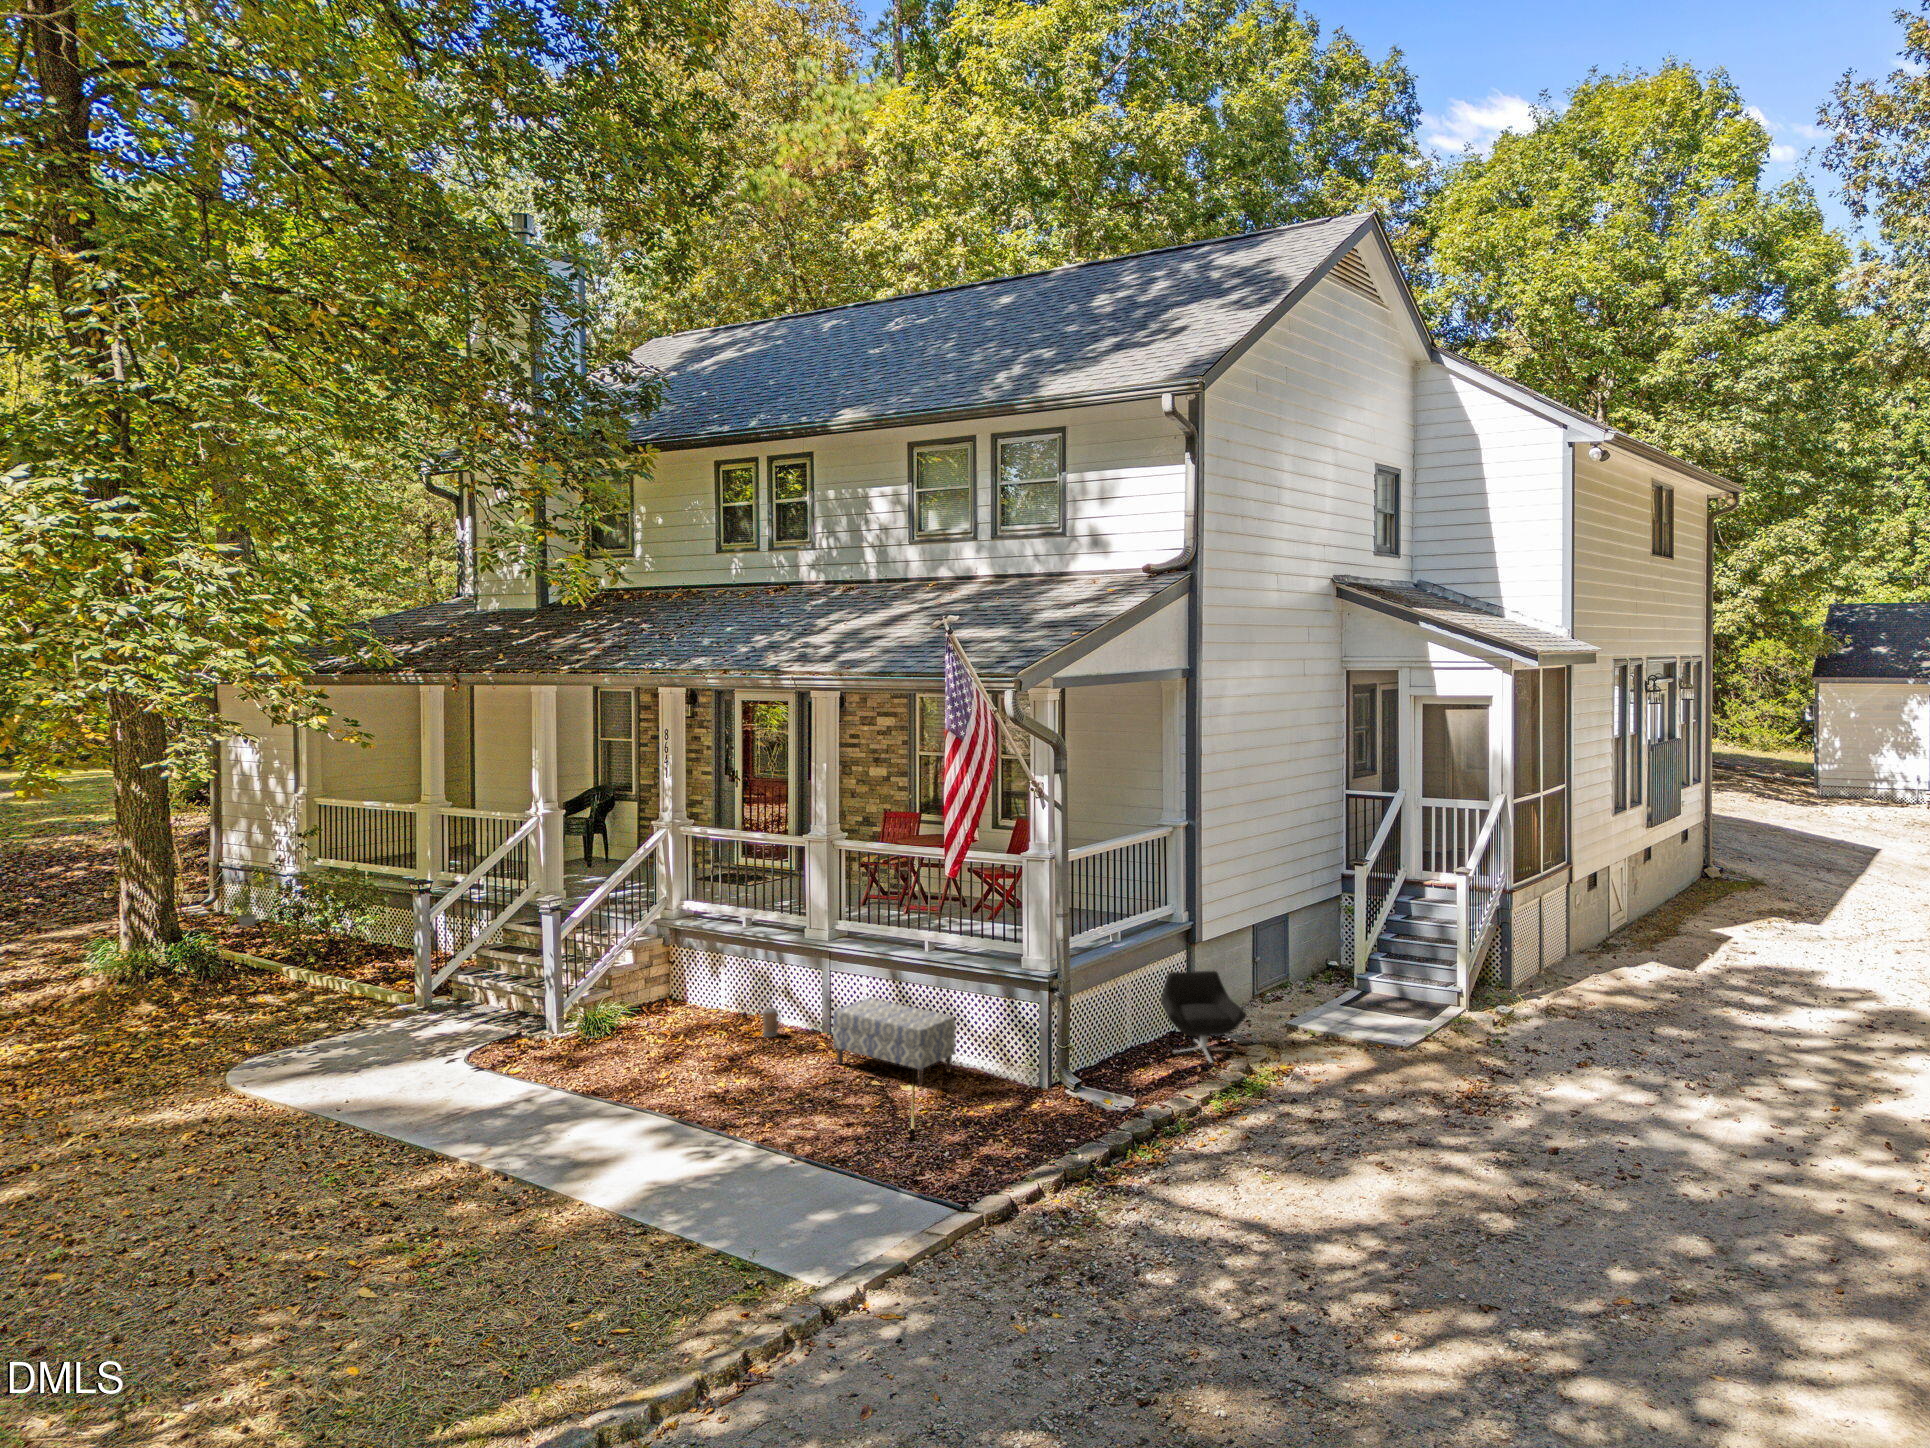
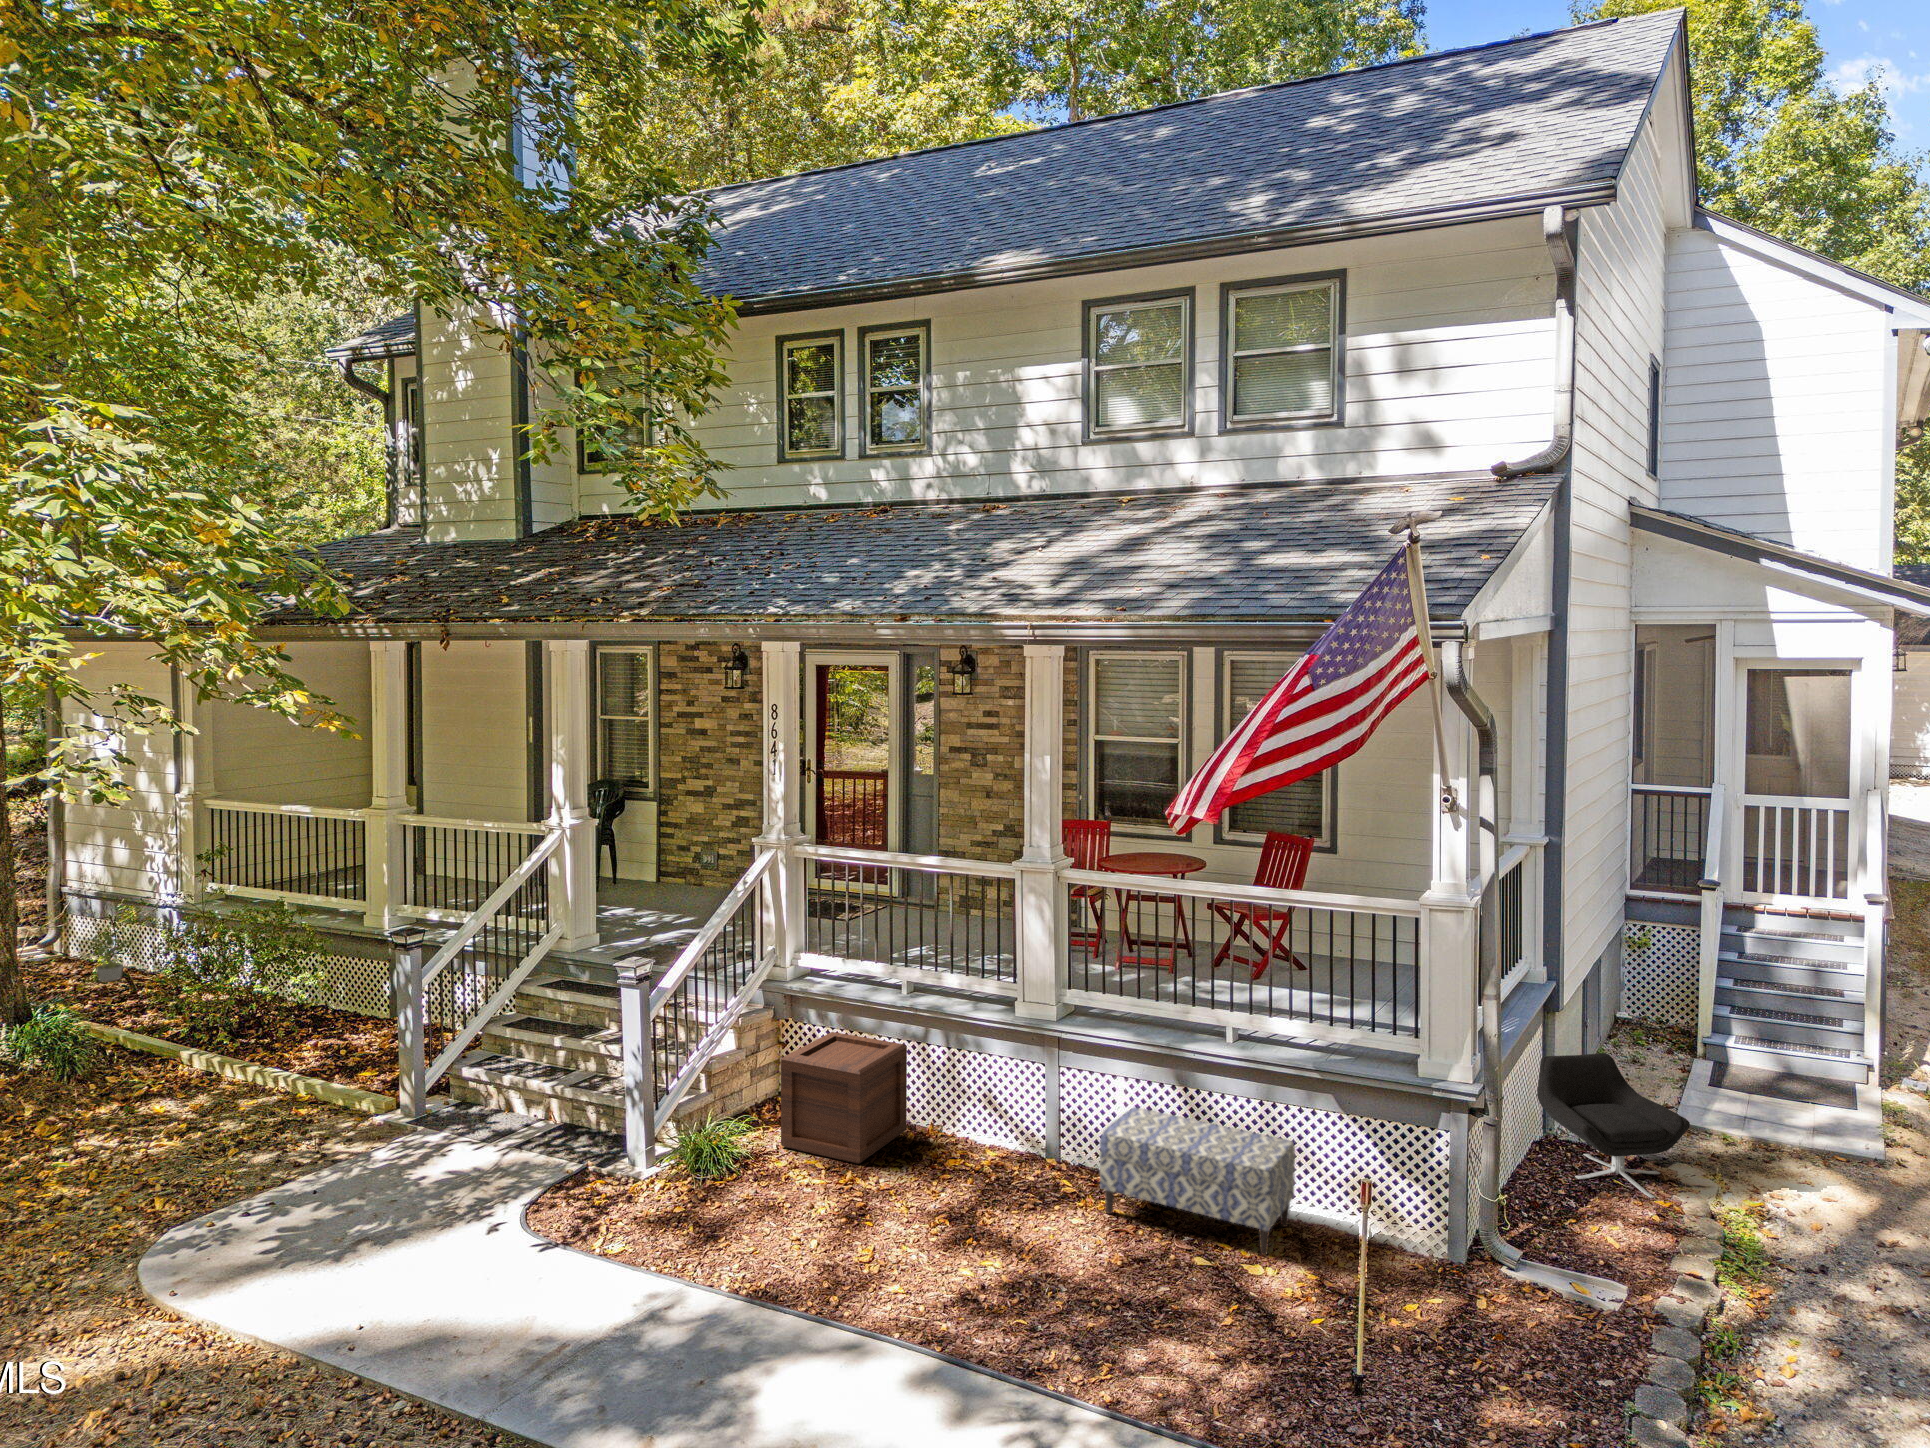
wooden crate: none [653,953,744,1037] -> present [781,1032,907,1164]
watering can: present [758,1000,780,1037] -> none [944,1103,987,1163]

